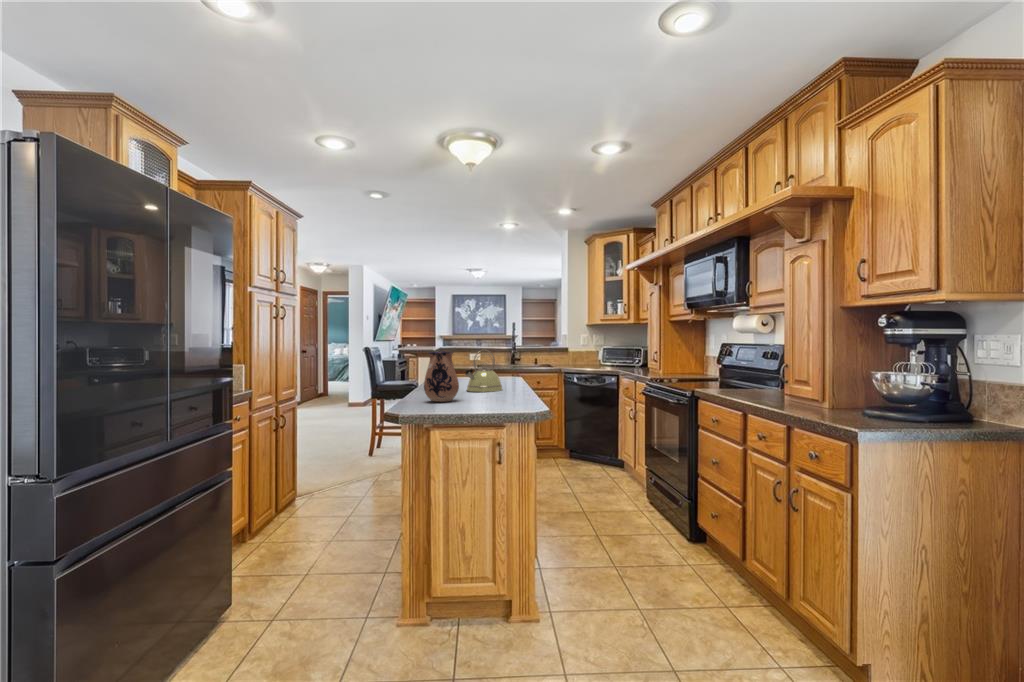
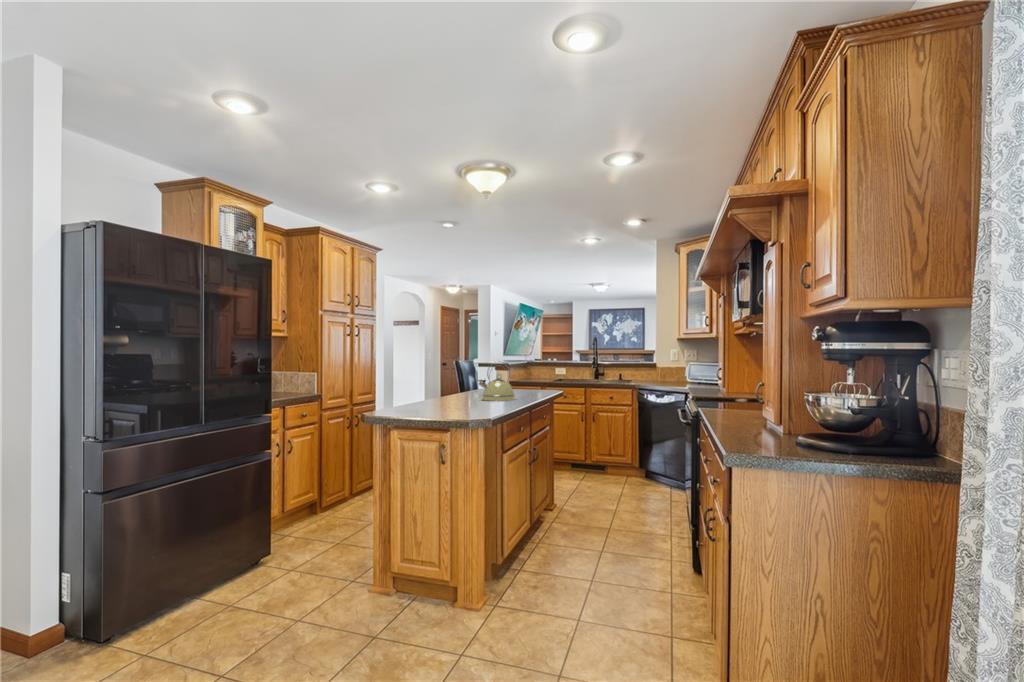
ceramic pitcher: present [424,352,459,402] -> none [418,362,449,407]

